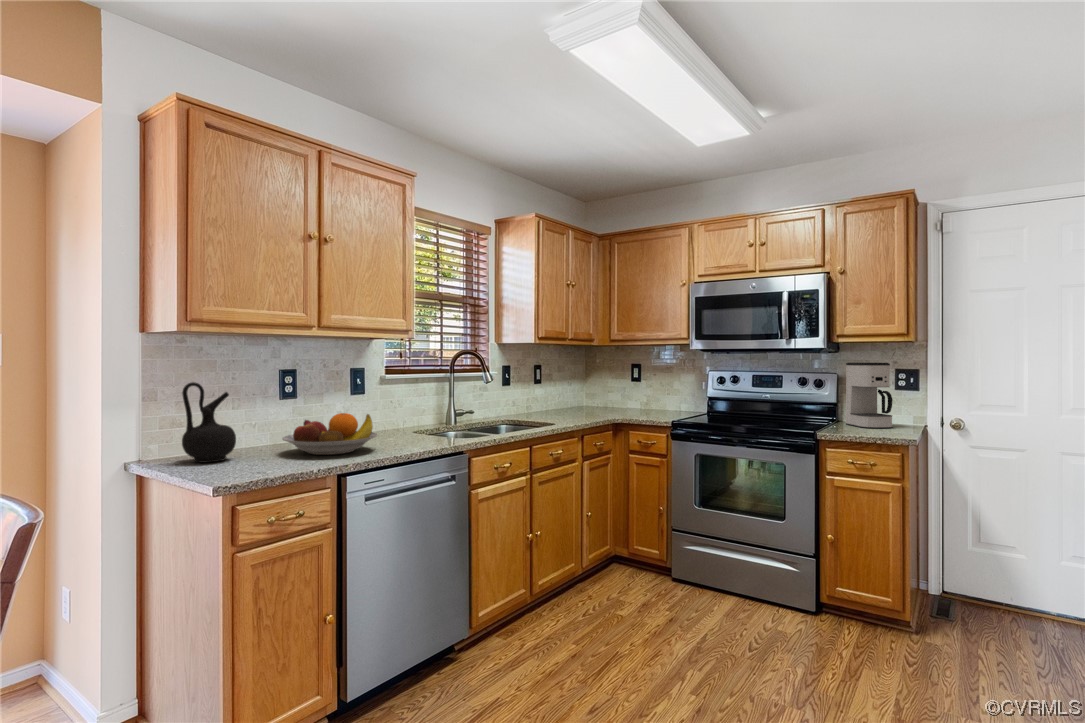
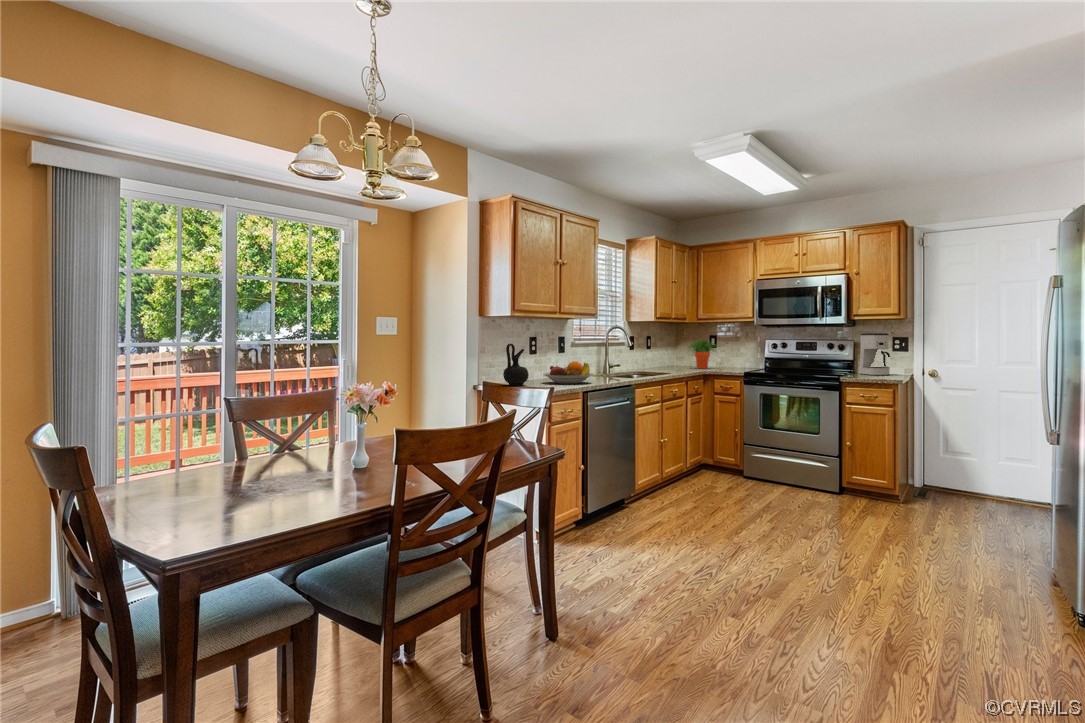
potted plant: none [600,368,647,410] -> present [688,340,715,369]

